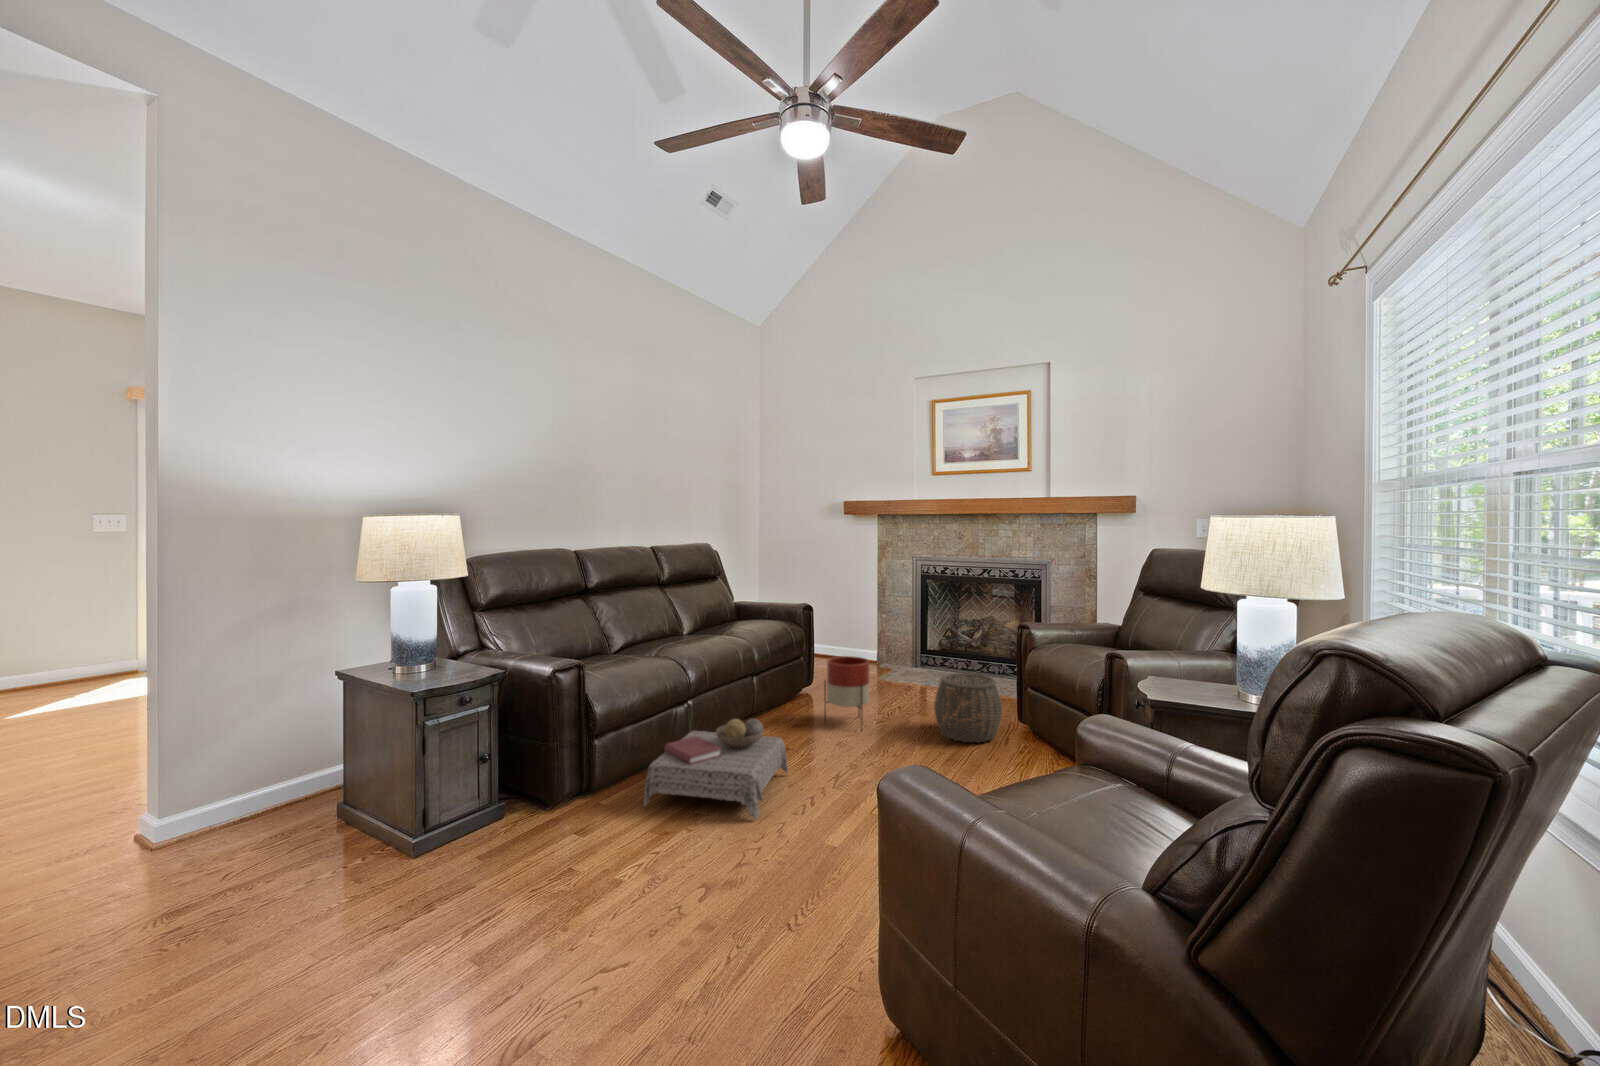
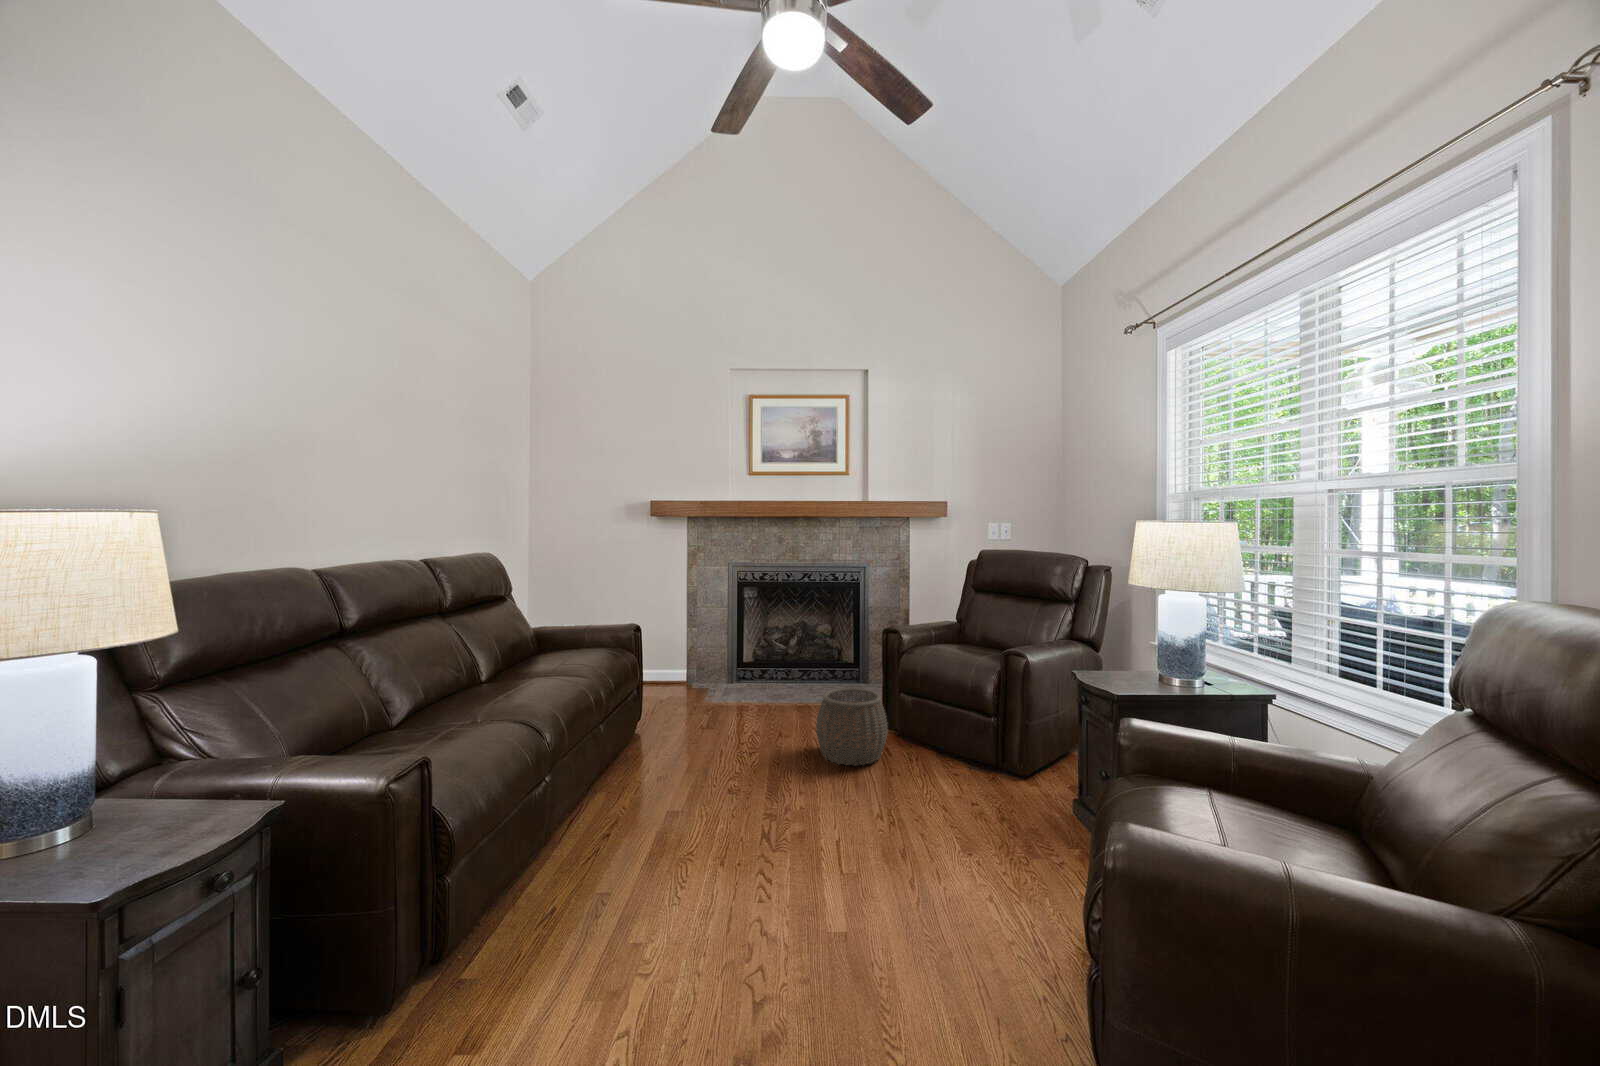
planter: present [824,656,870,723] -> none [691,684,743,771]
ottoman: present [644,719,788,819] -> none [532,791,722,970]

